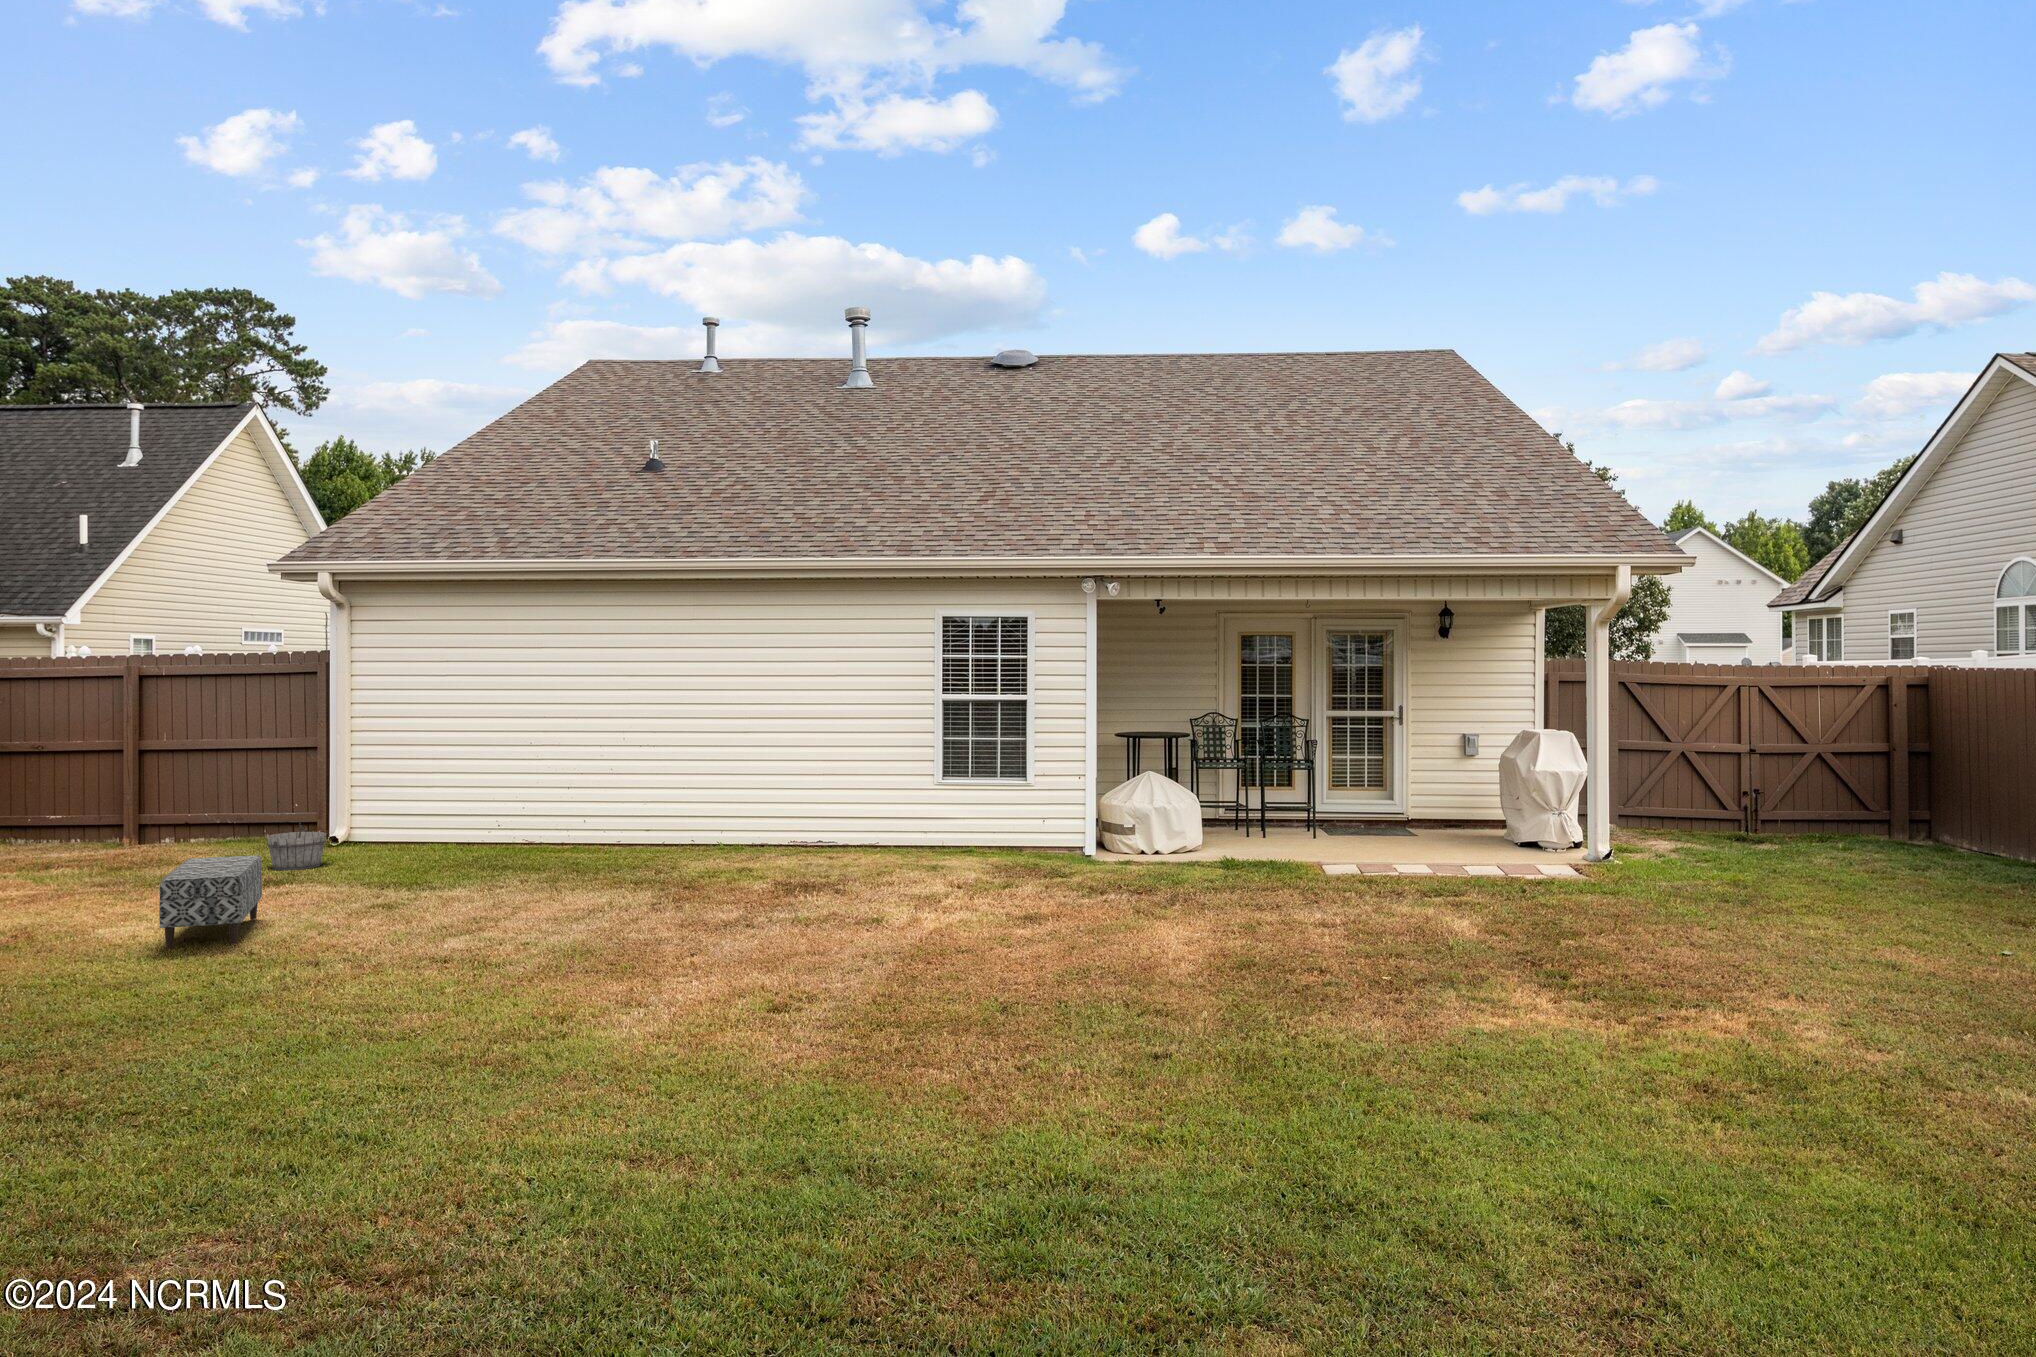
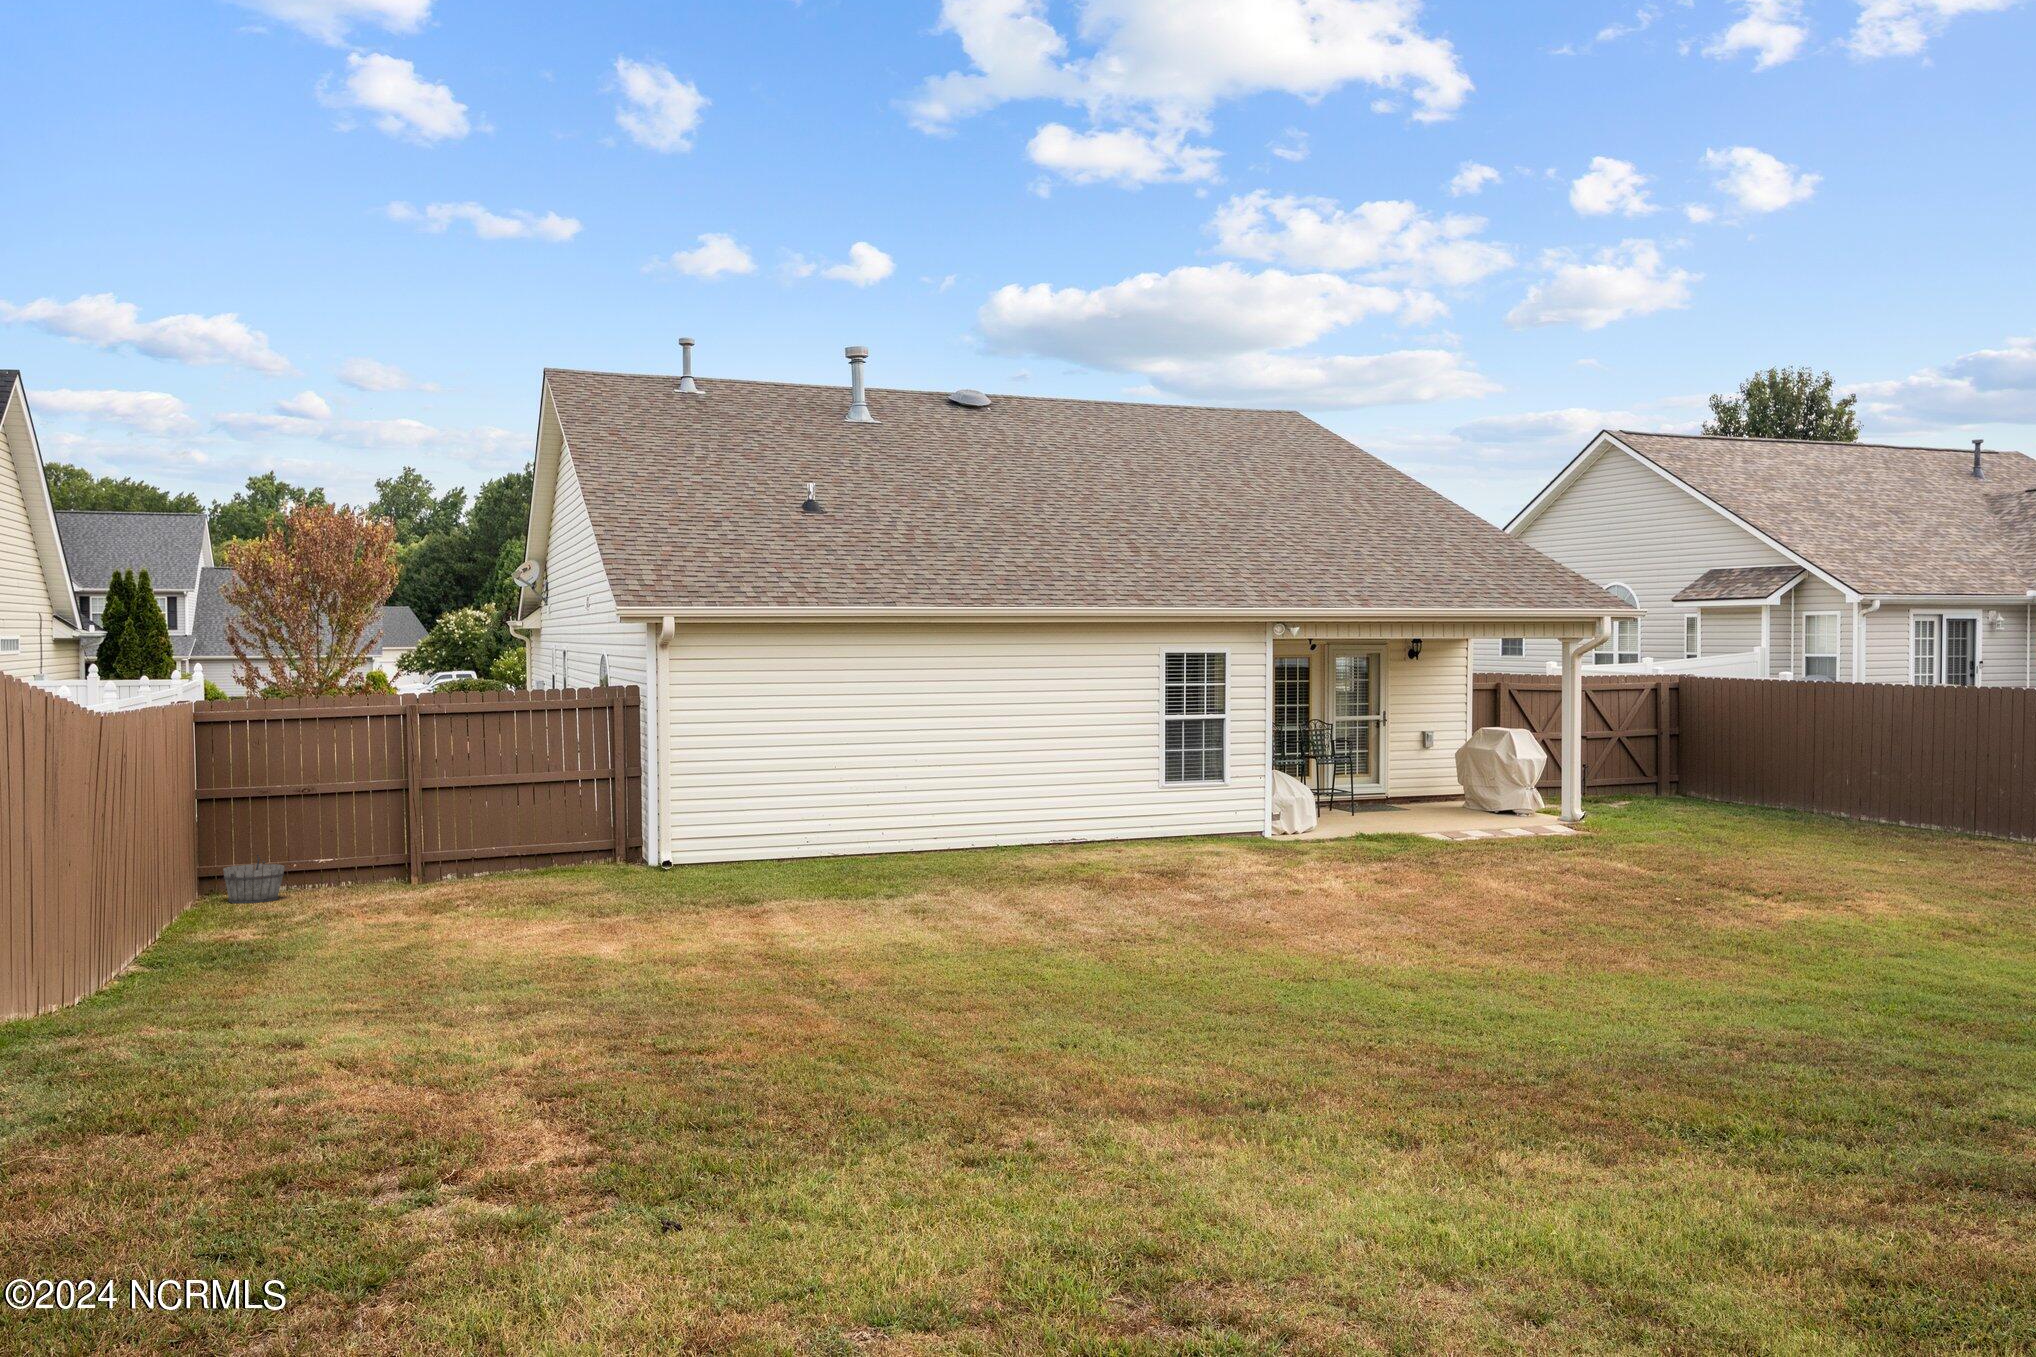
bench: present [159,855,262,949] -> none [120,884,224,978]

